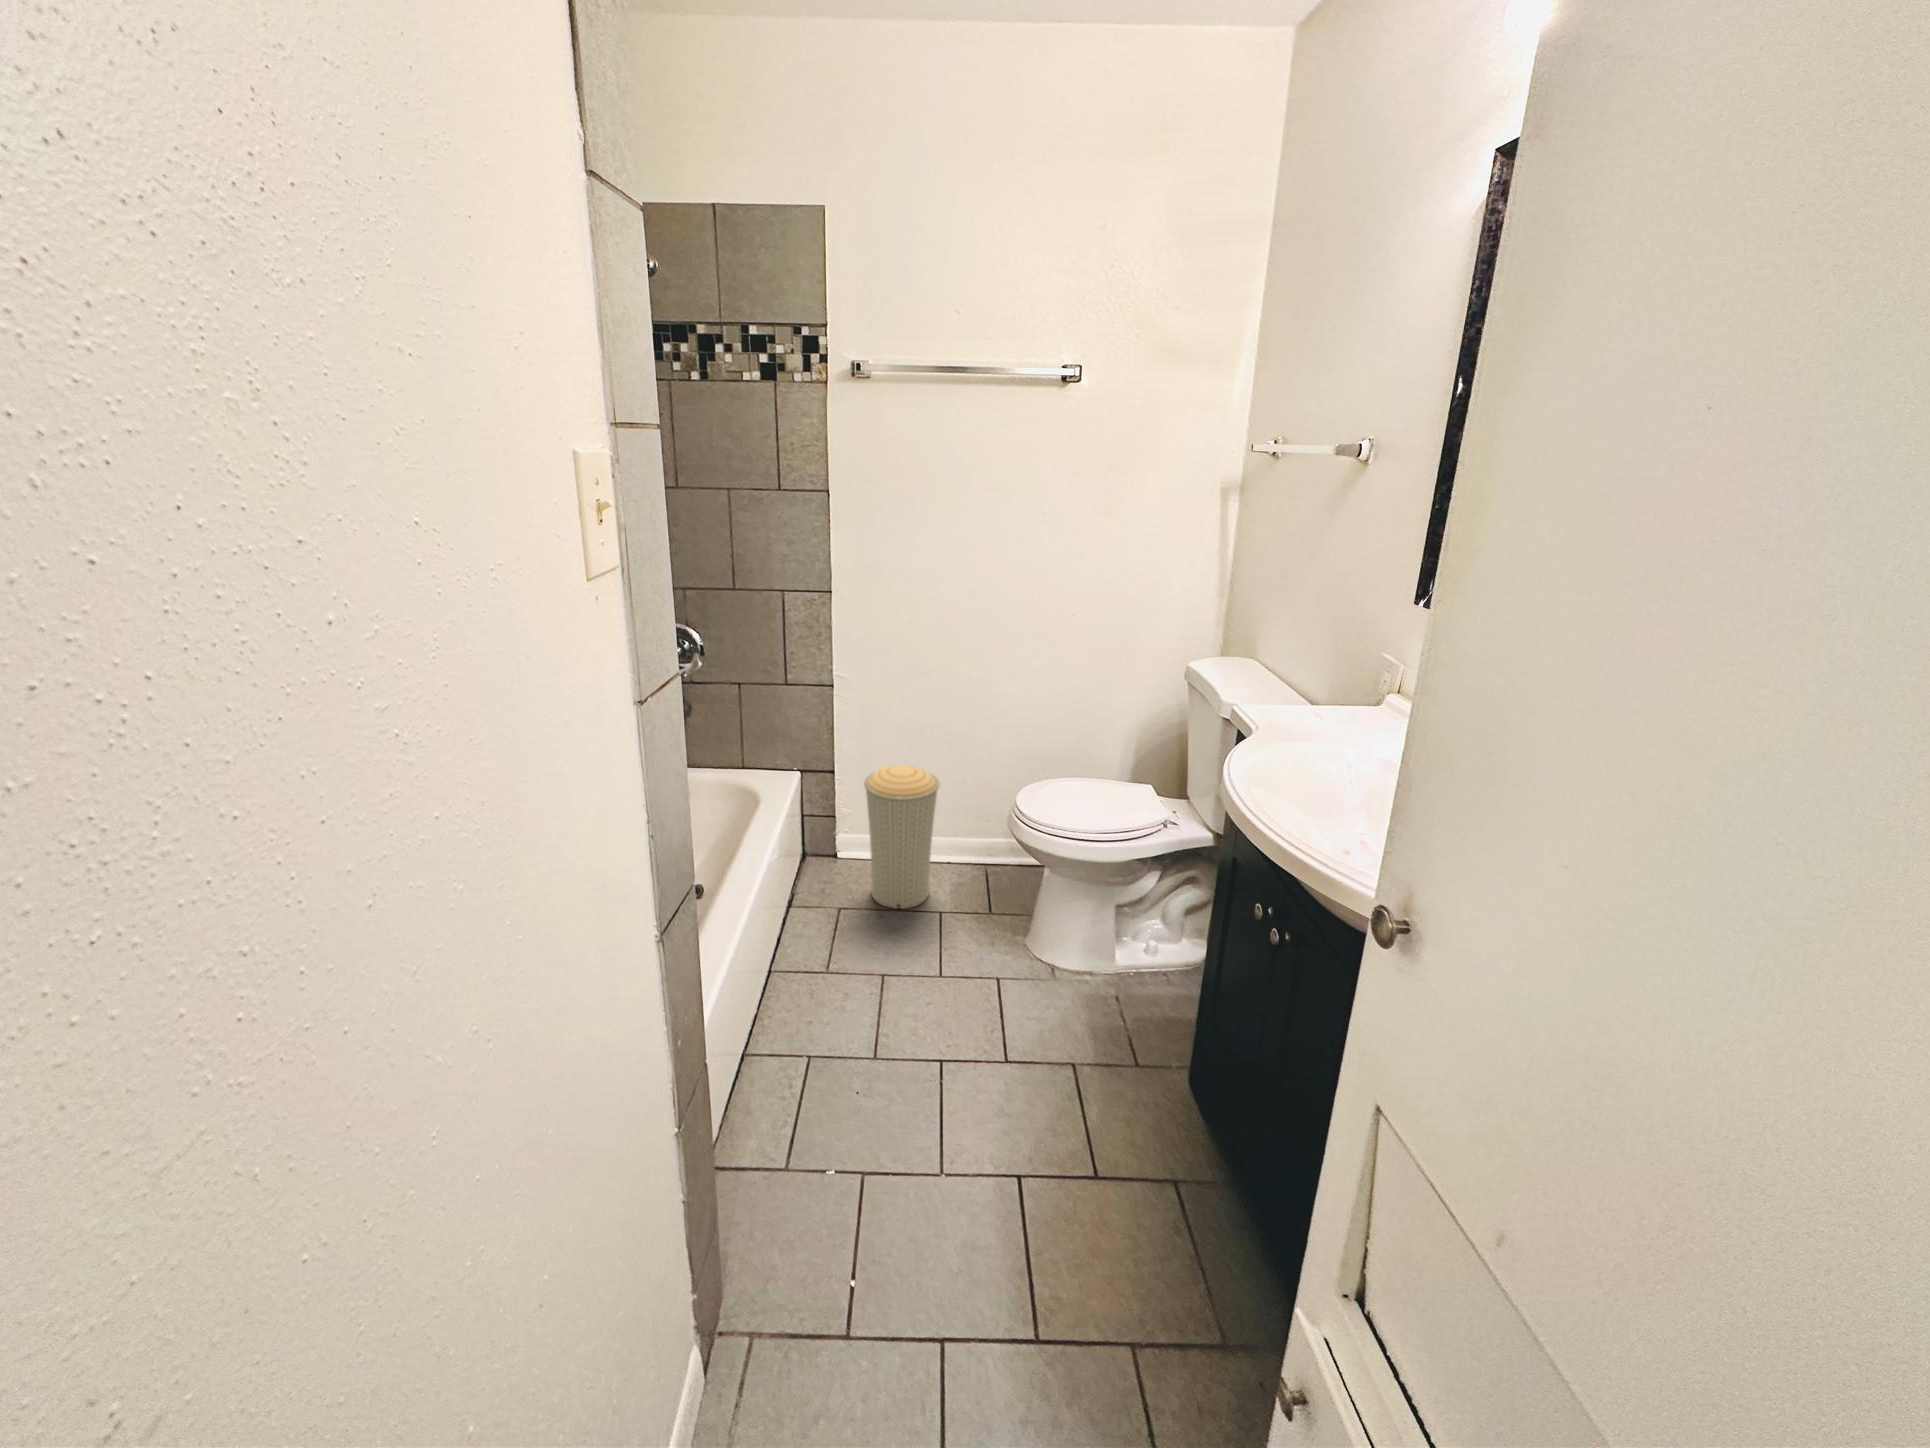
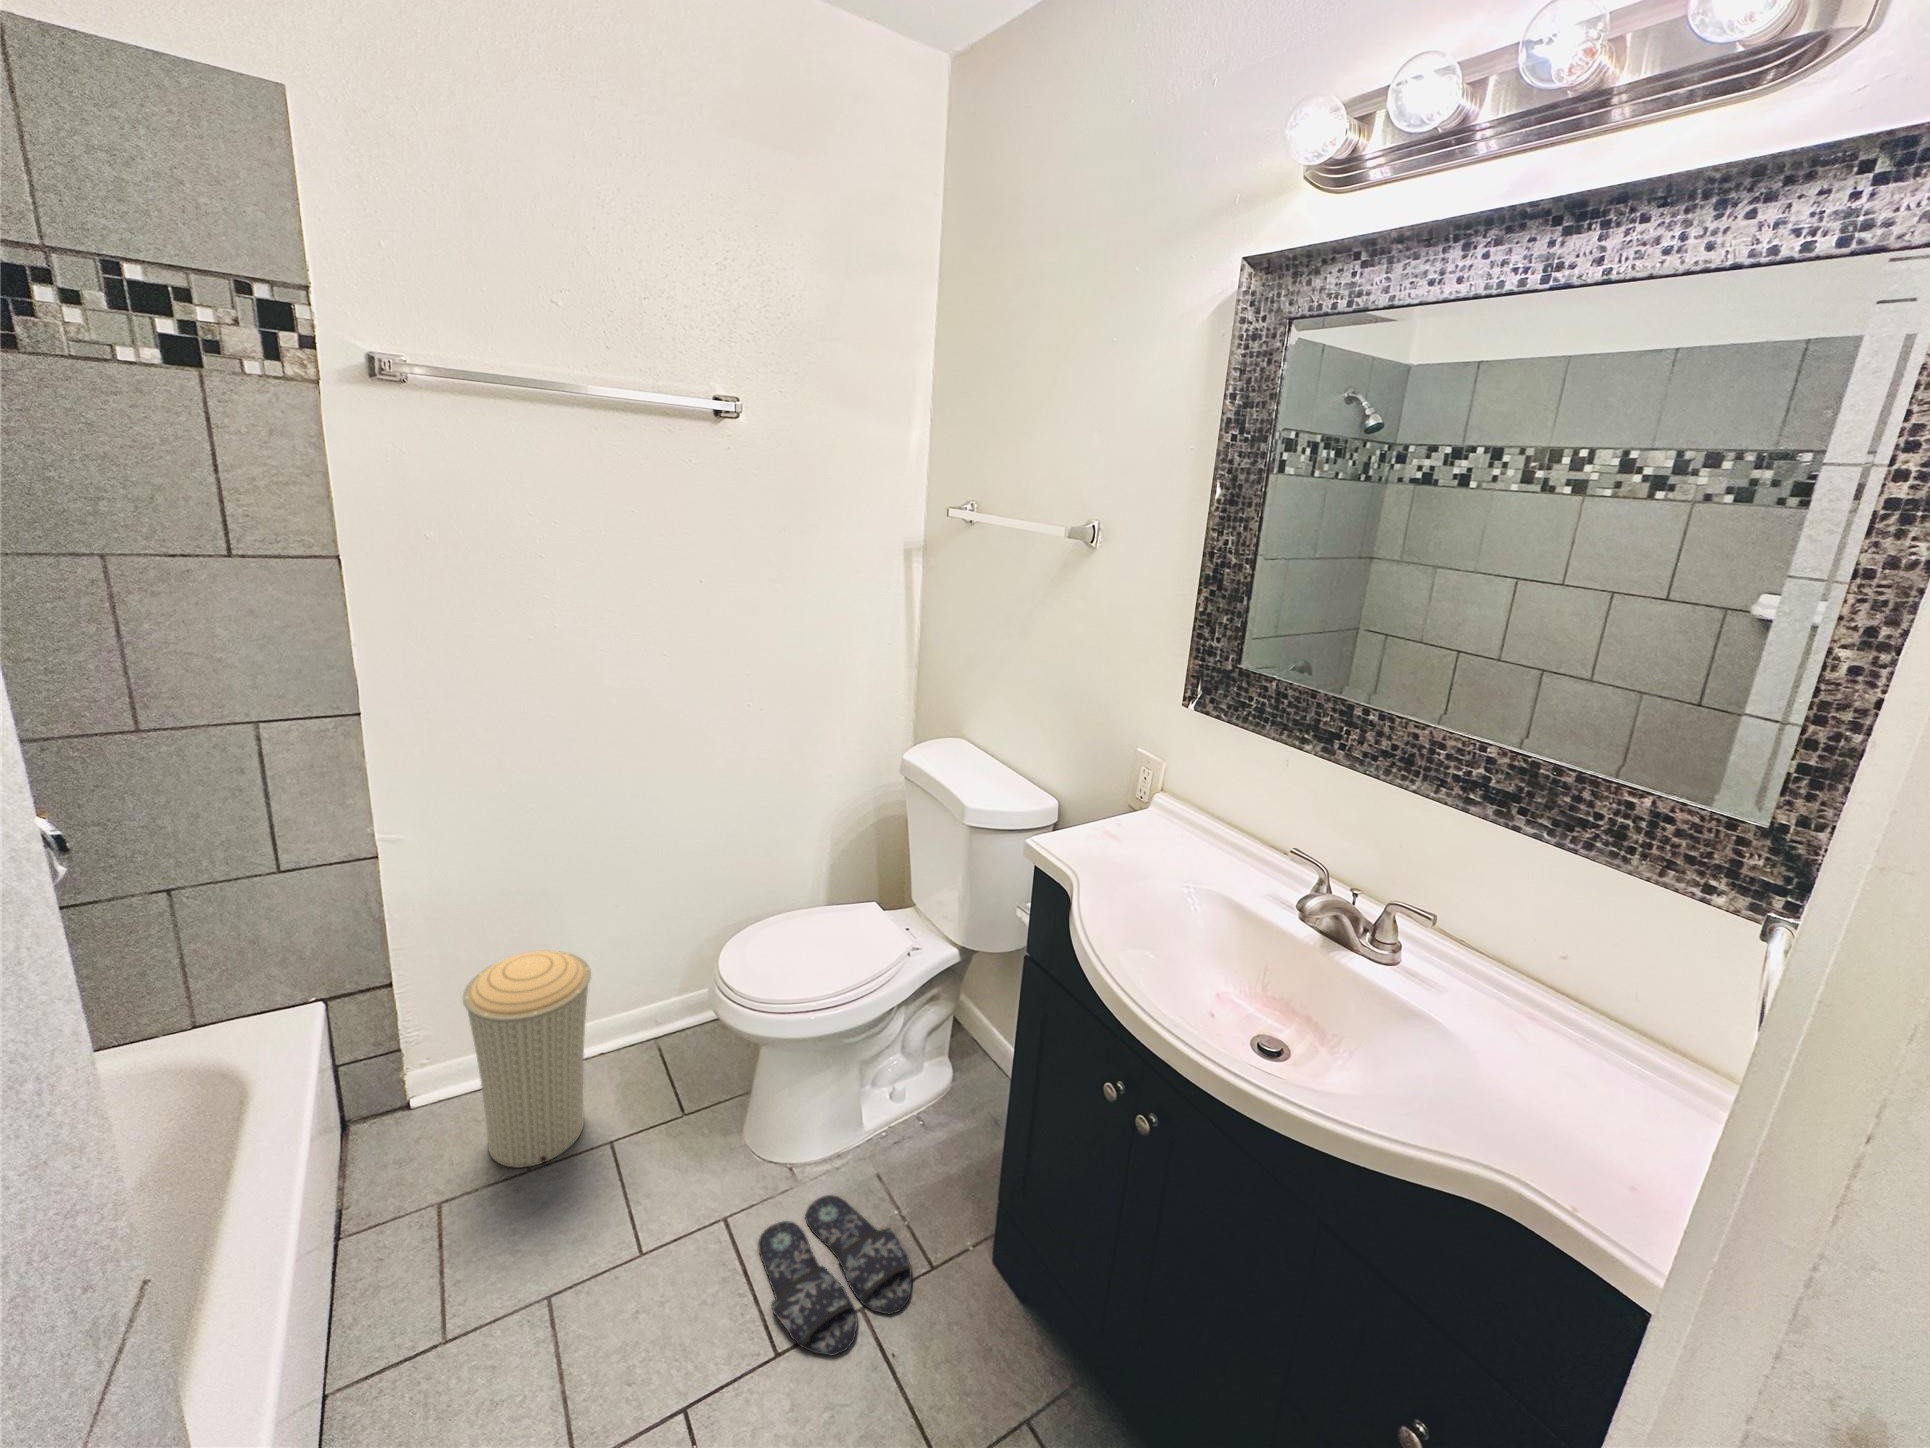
slippers: none [1005,992,1114,1081] -> present [758,1195,912,1355]

